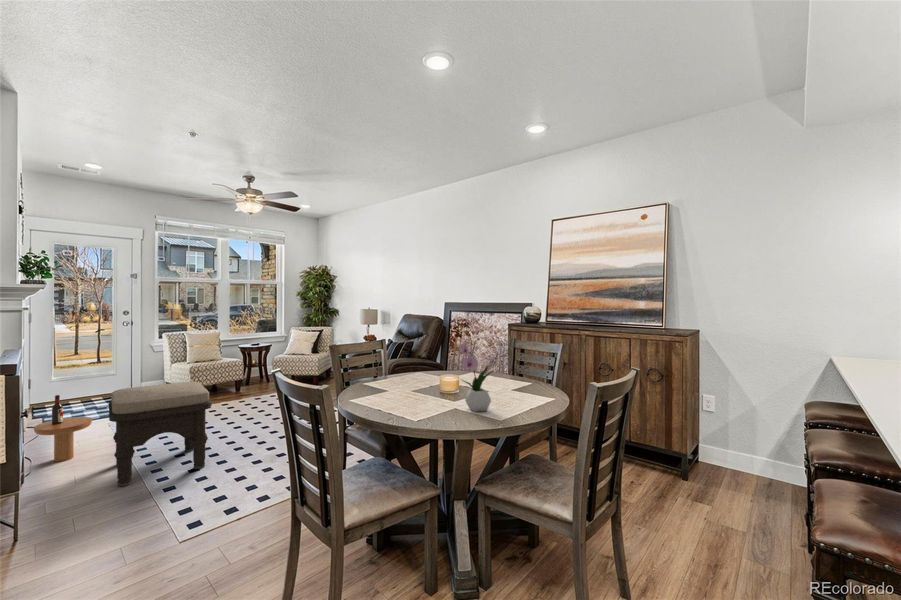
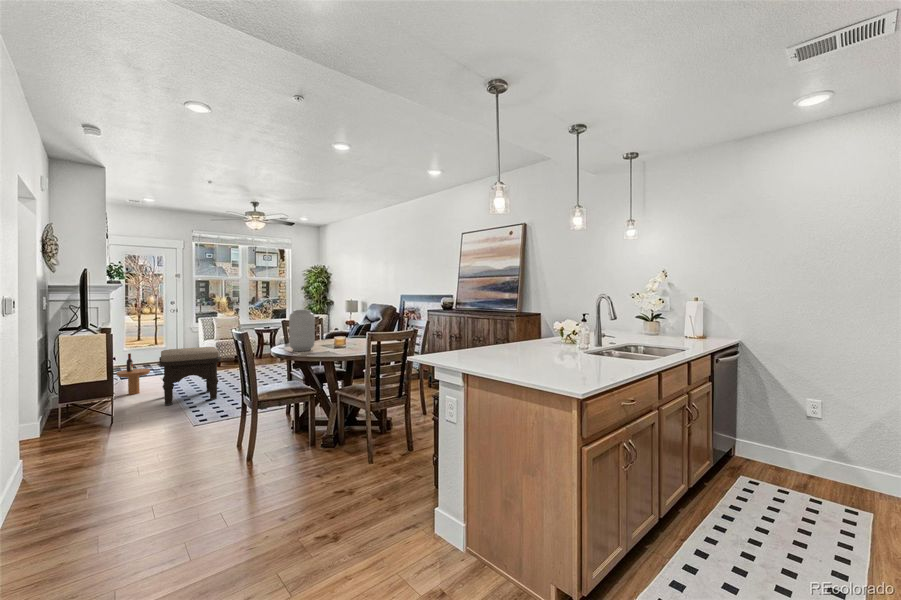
flower arrangement: present [460,331,494,412] -> none [330,309,347,351]
vase: none [383,333,429,414] -> present [289,310,315,351]

